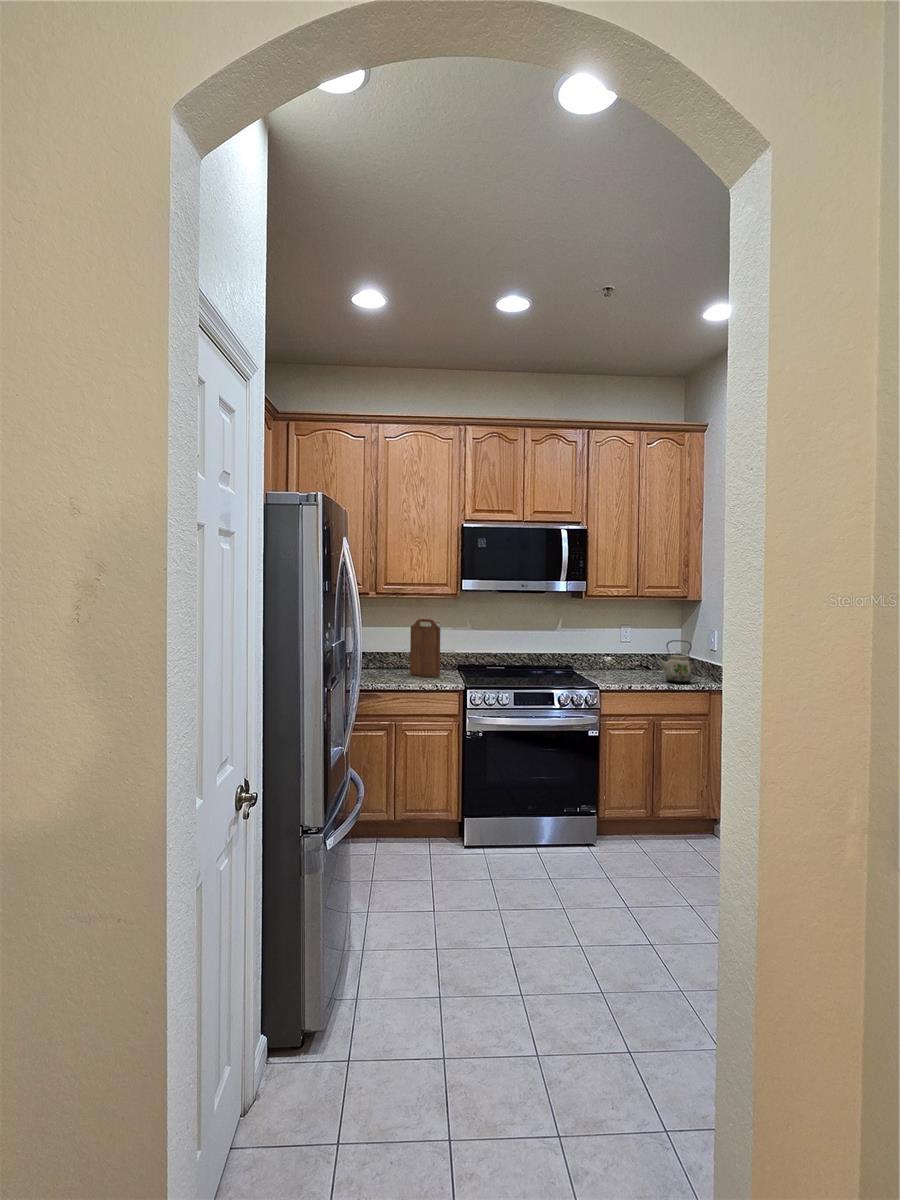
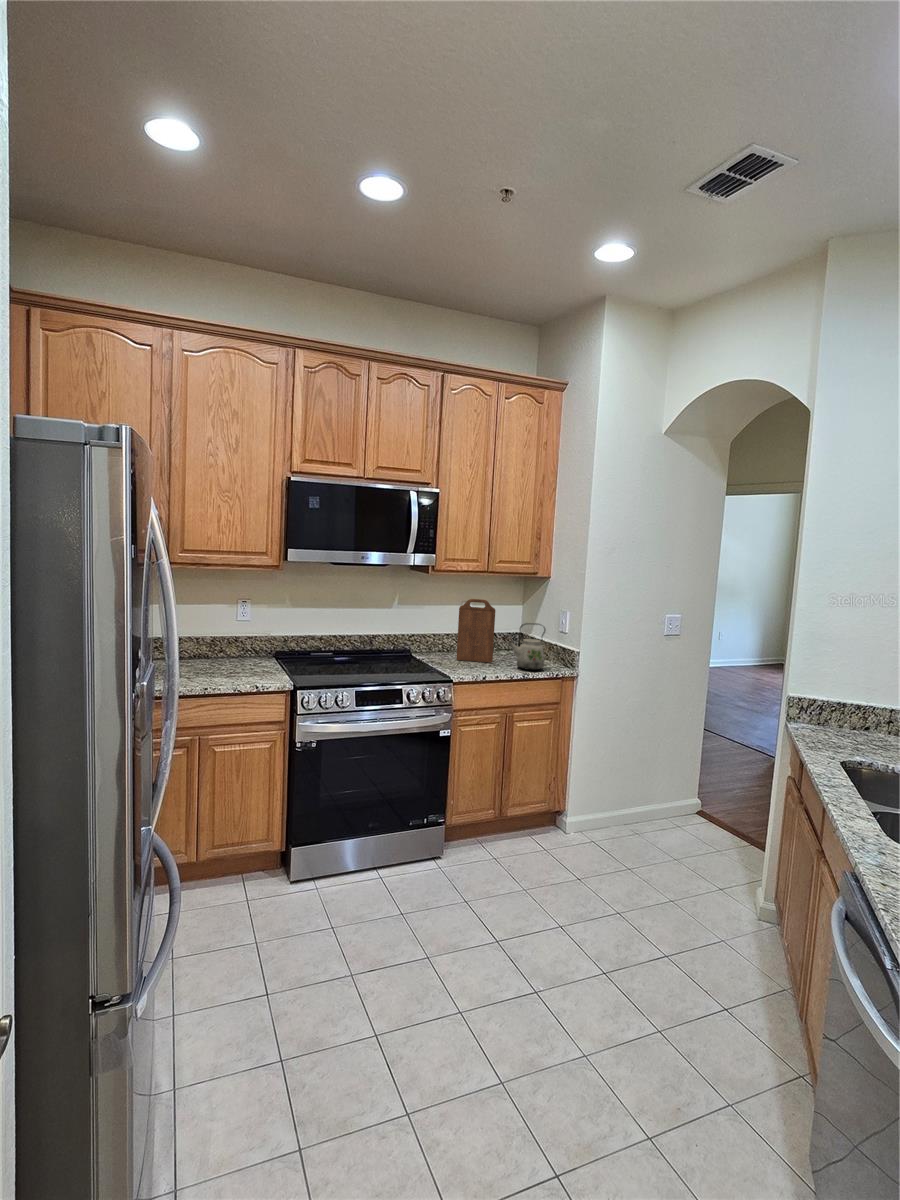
cutting board: present [410,619,440,677] -> present [457,599,495,662]

